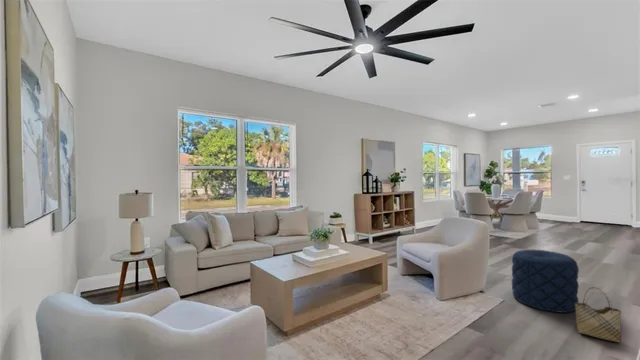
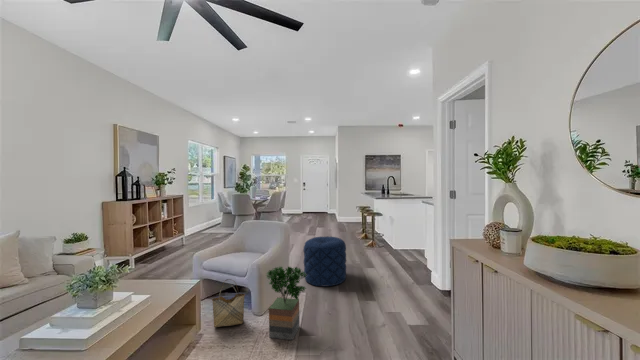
potted tree: none [437,262,482,334] -> present [267,267,306,340]
woven basket: present [575,296,621,342] -> present [212,279,245,327]

